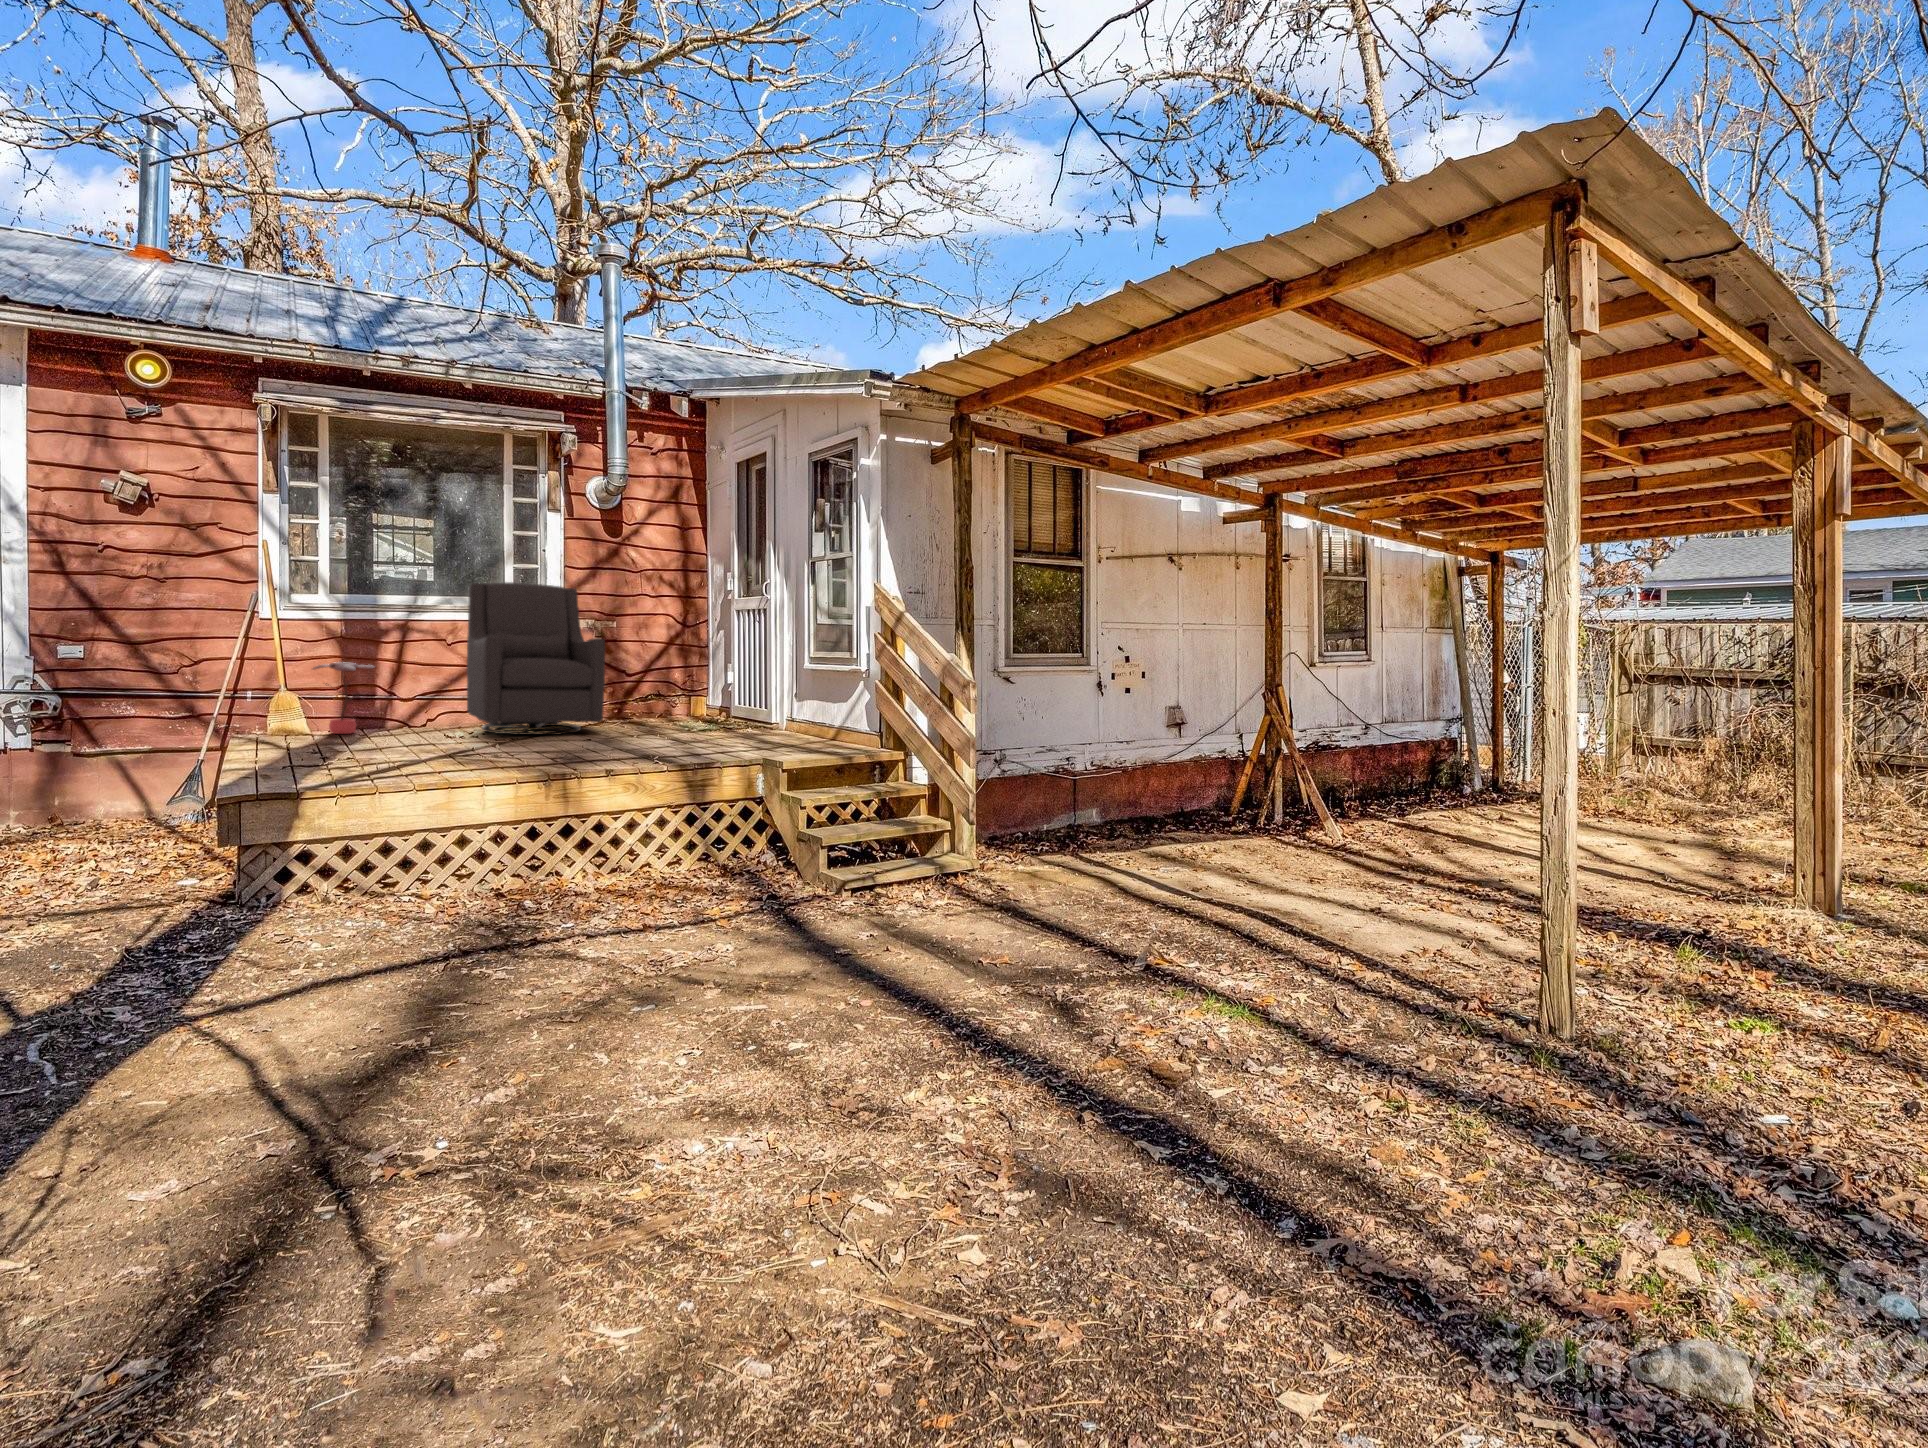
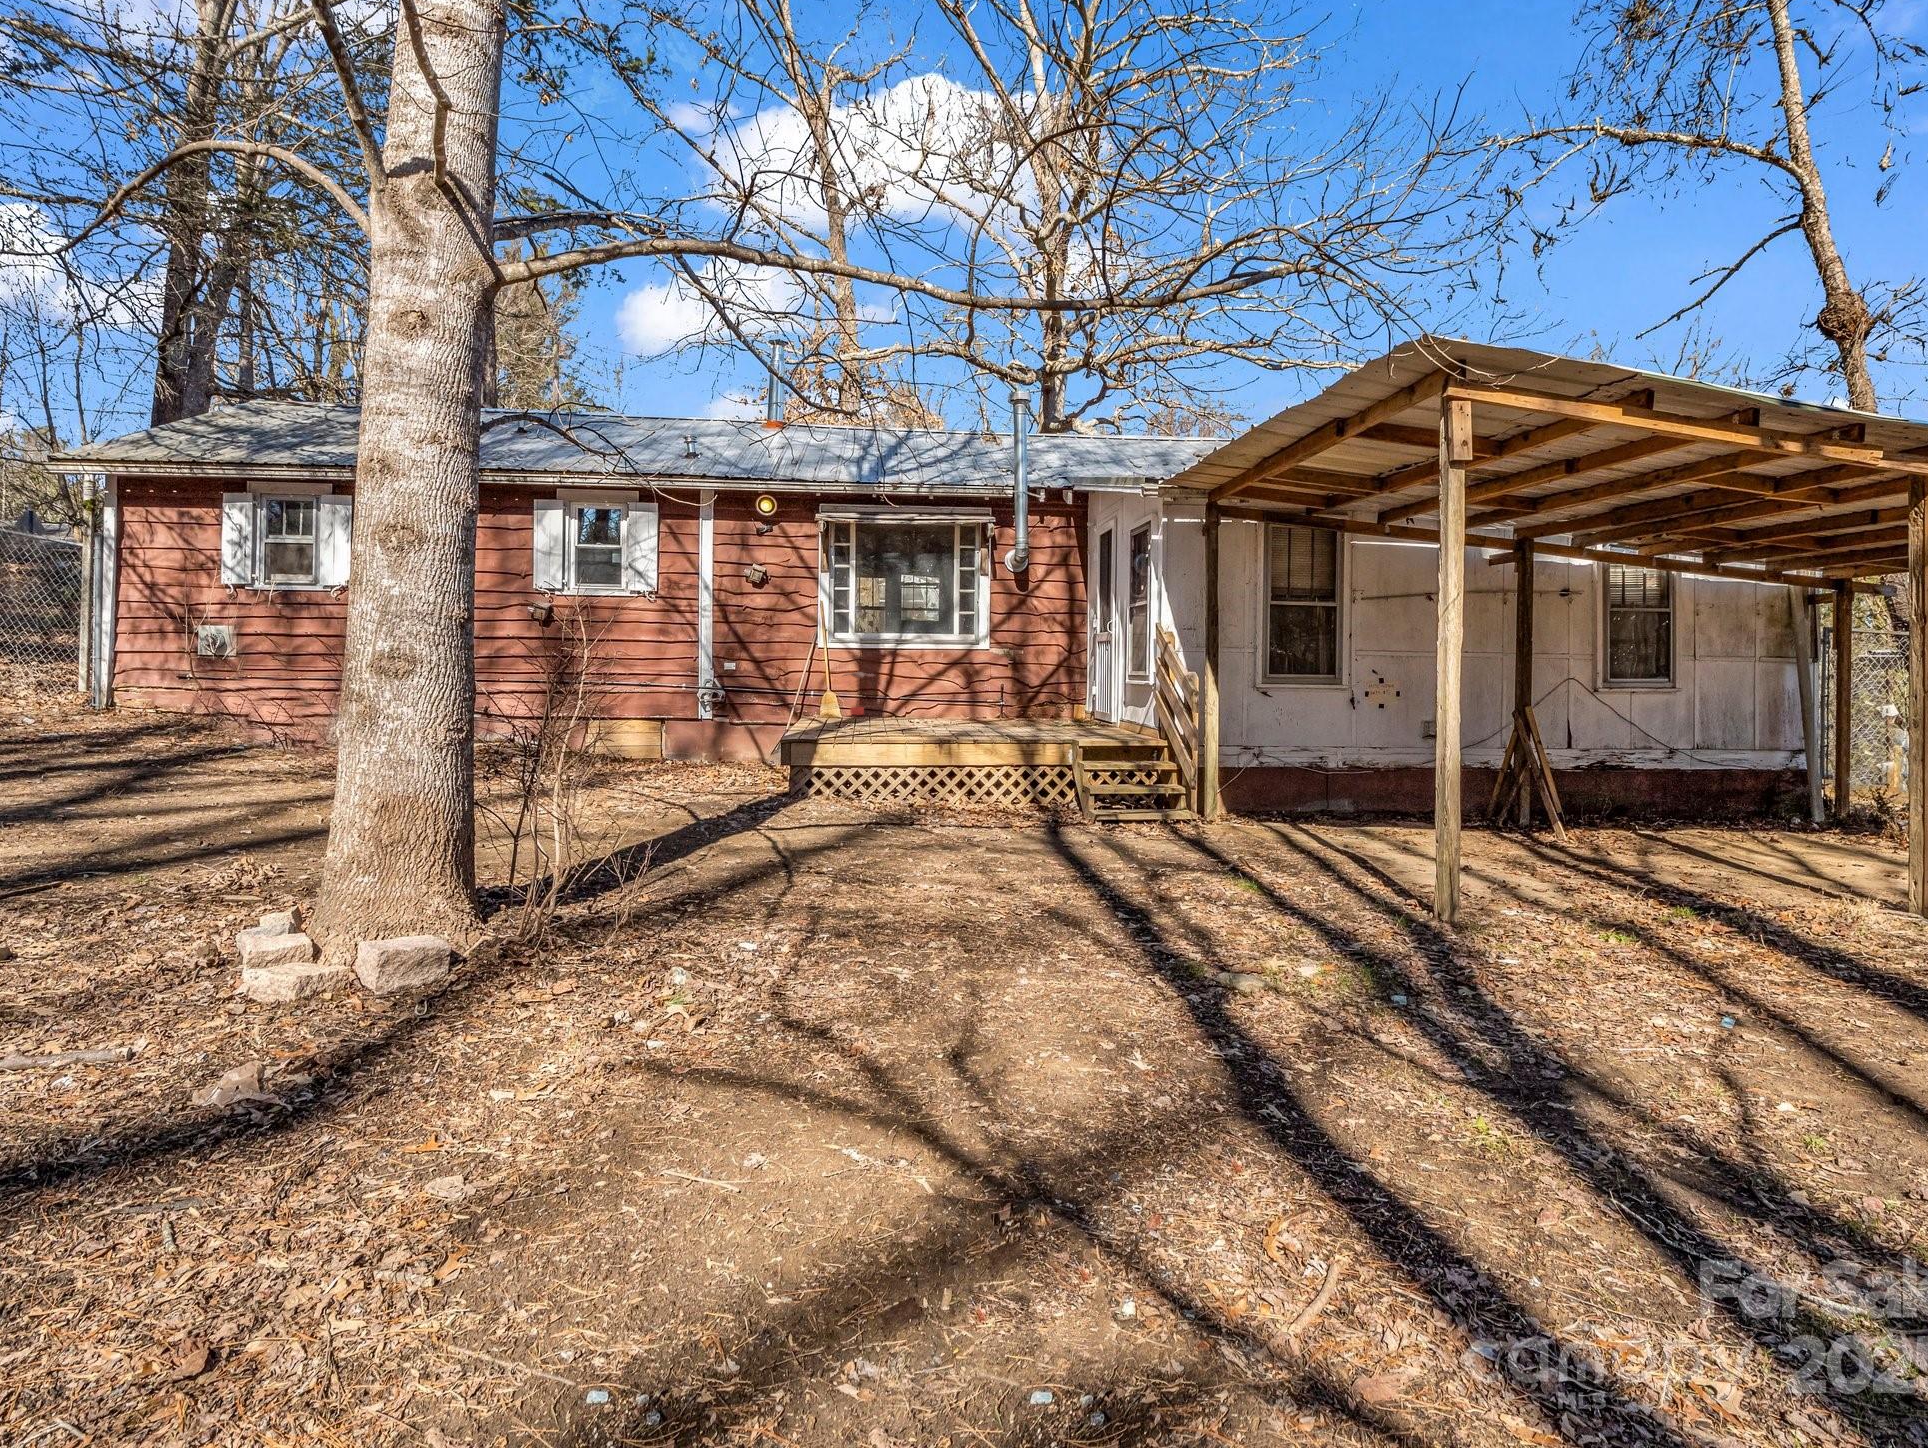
chair: present [467,582,605,735] -> none [924,623,1000,721]

